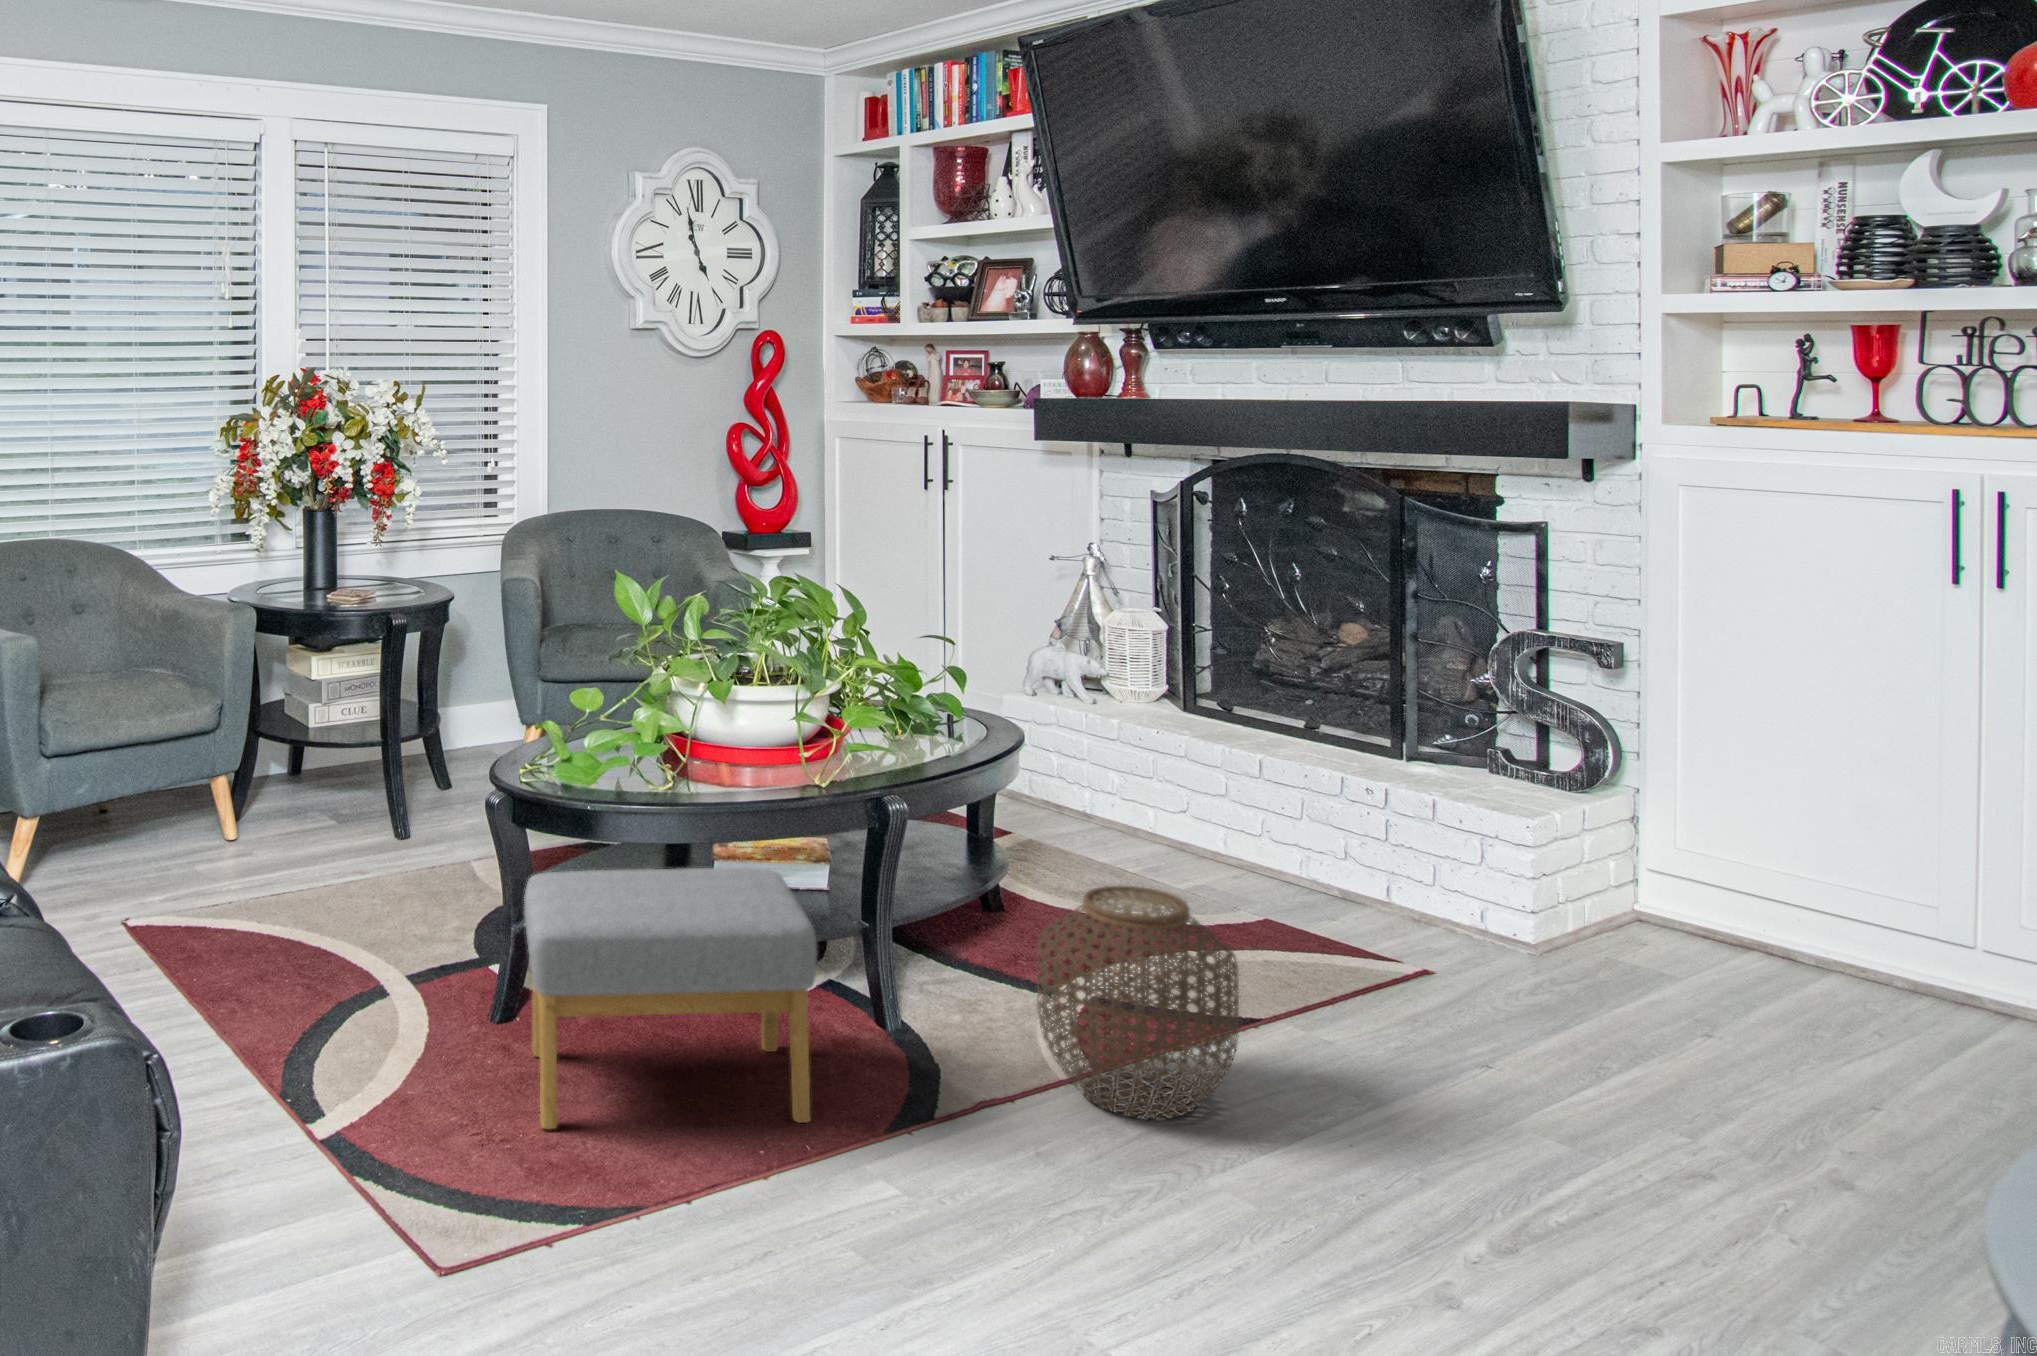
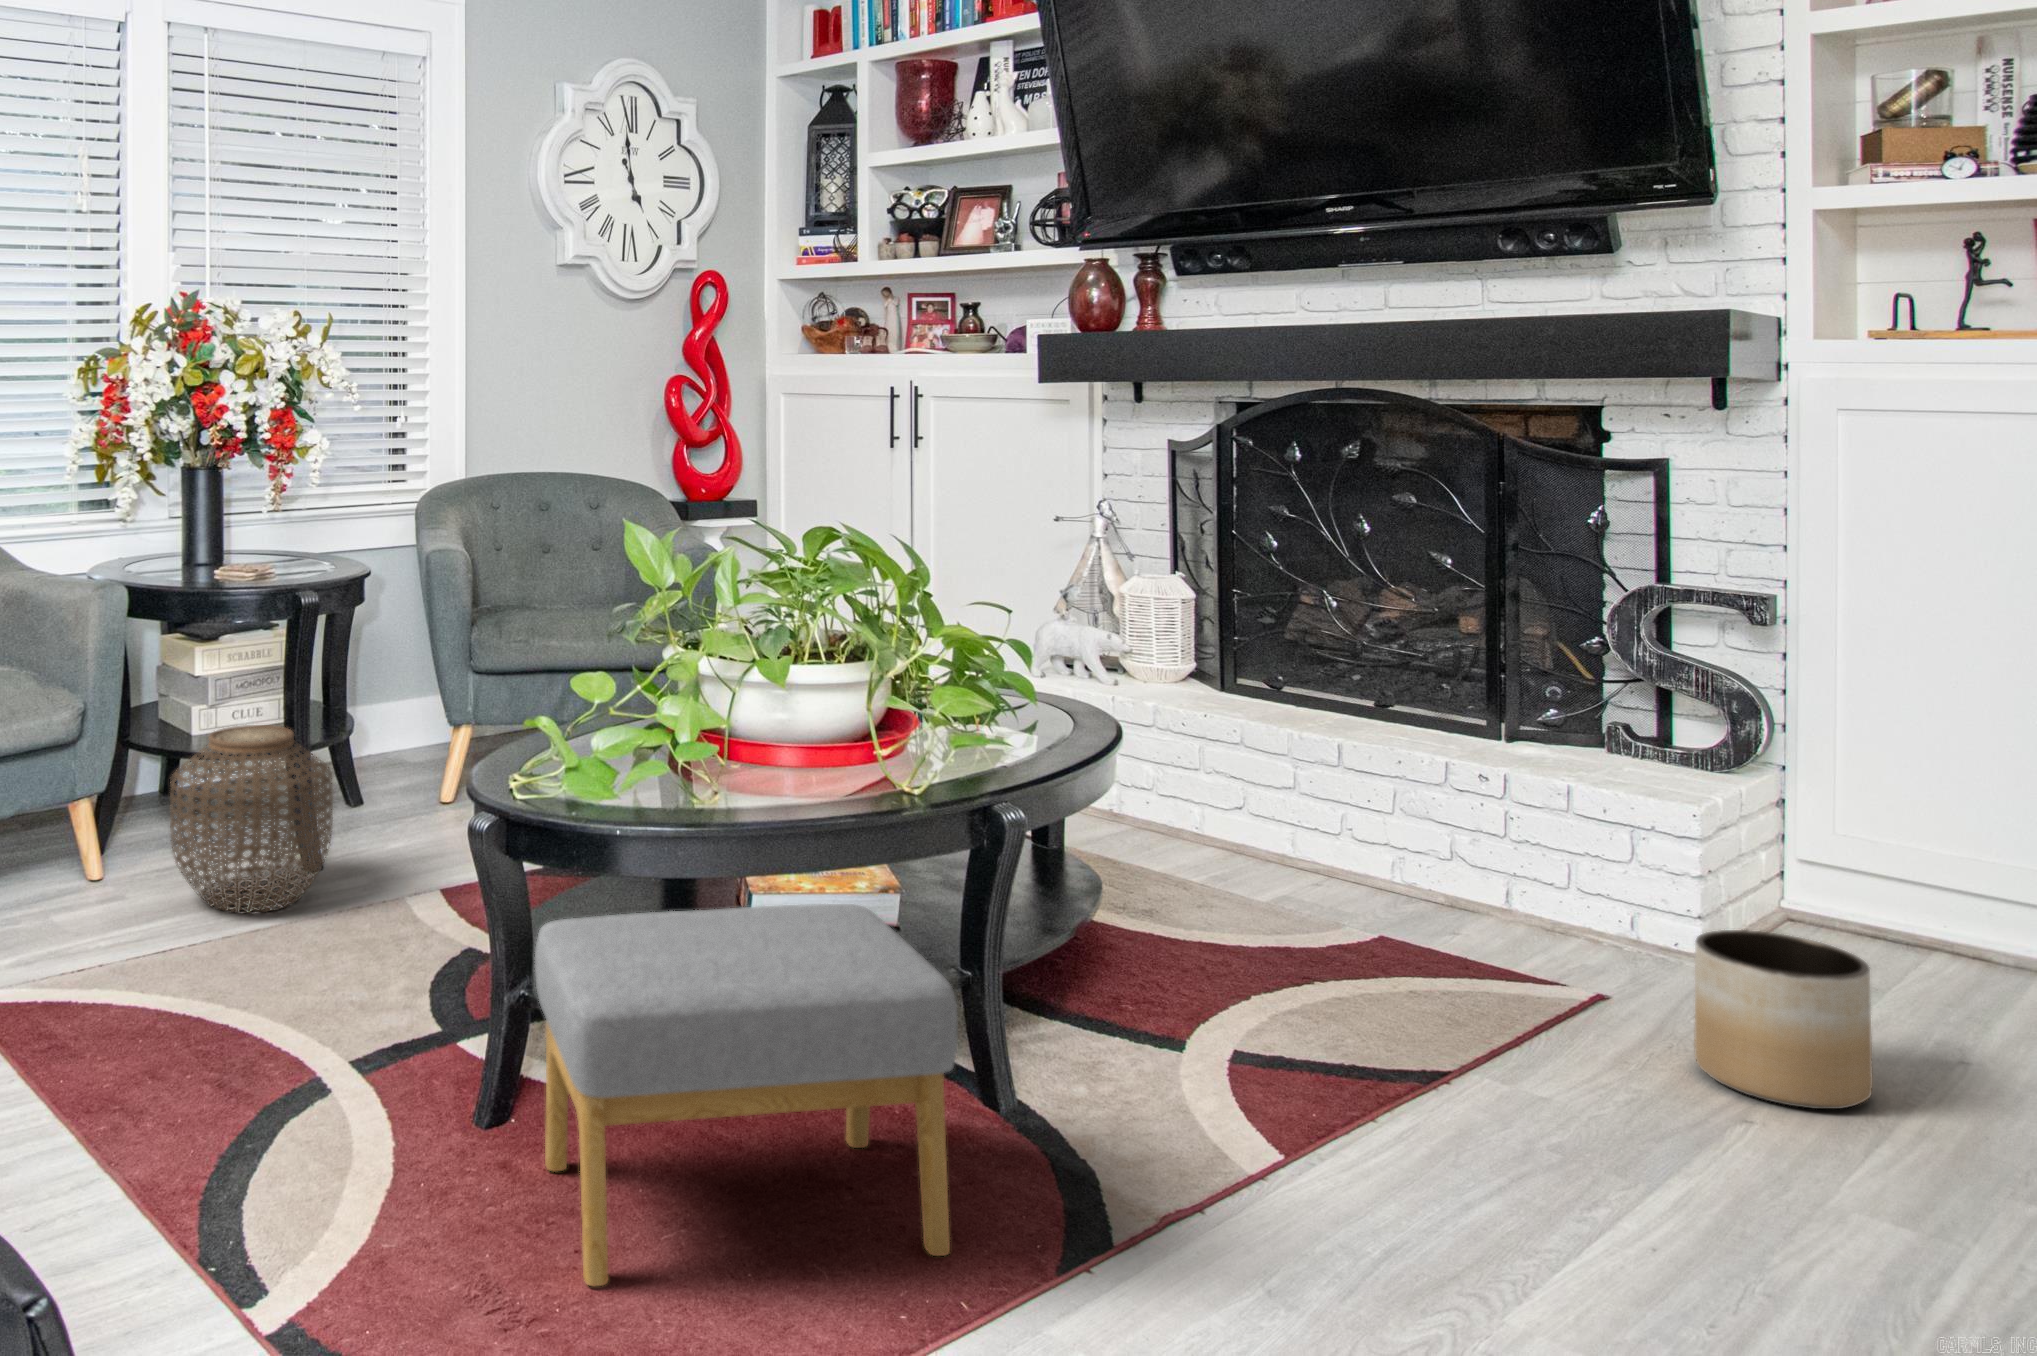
woven basket: present [1037,886,1239,1119] -> present [170,725,333,913]
planter: none [1464,916,1596,1058] -> present [1694,930,1873,1109]

